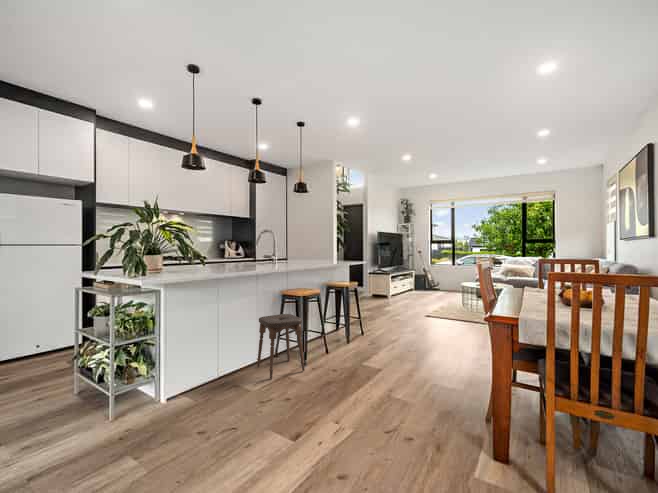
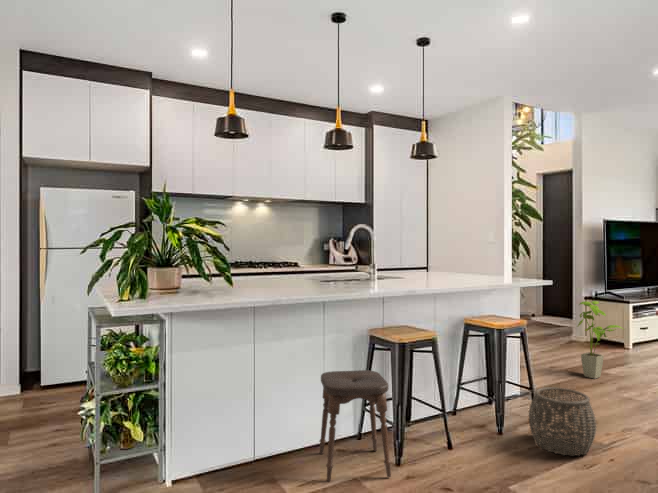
house plant: none [372,272,395,313] -> present [578,301,621,379]
woven basket: none [363,315,395,348] -> present [528,387,596,456]

